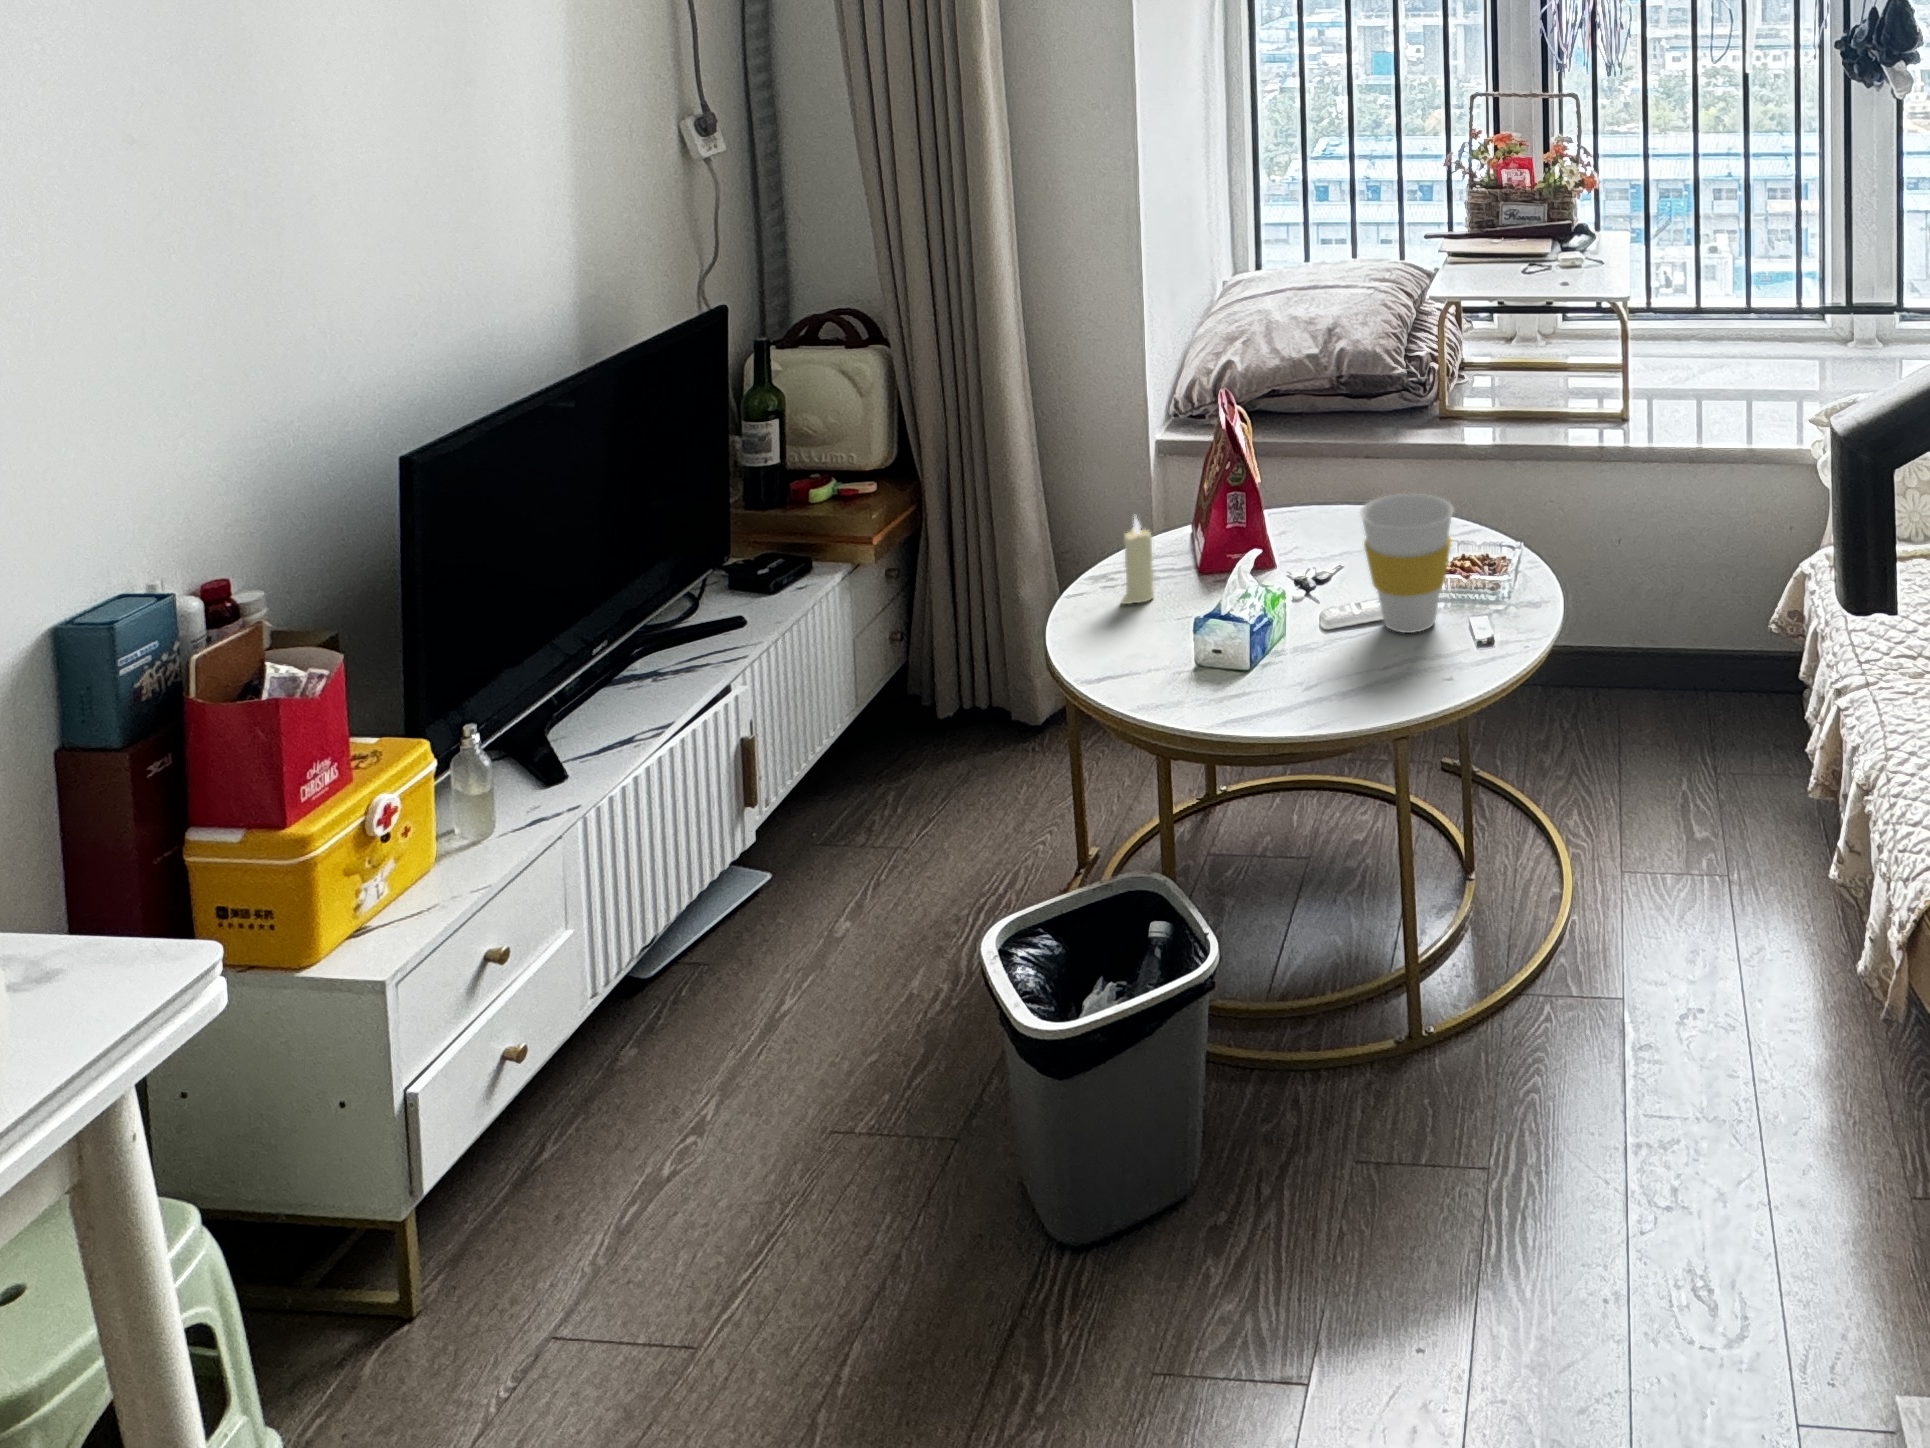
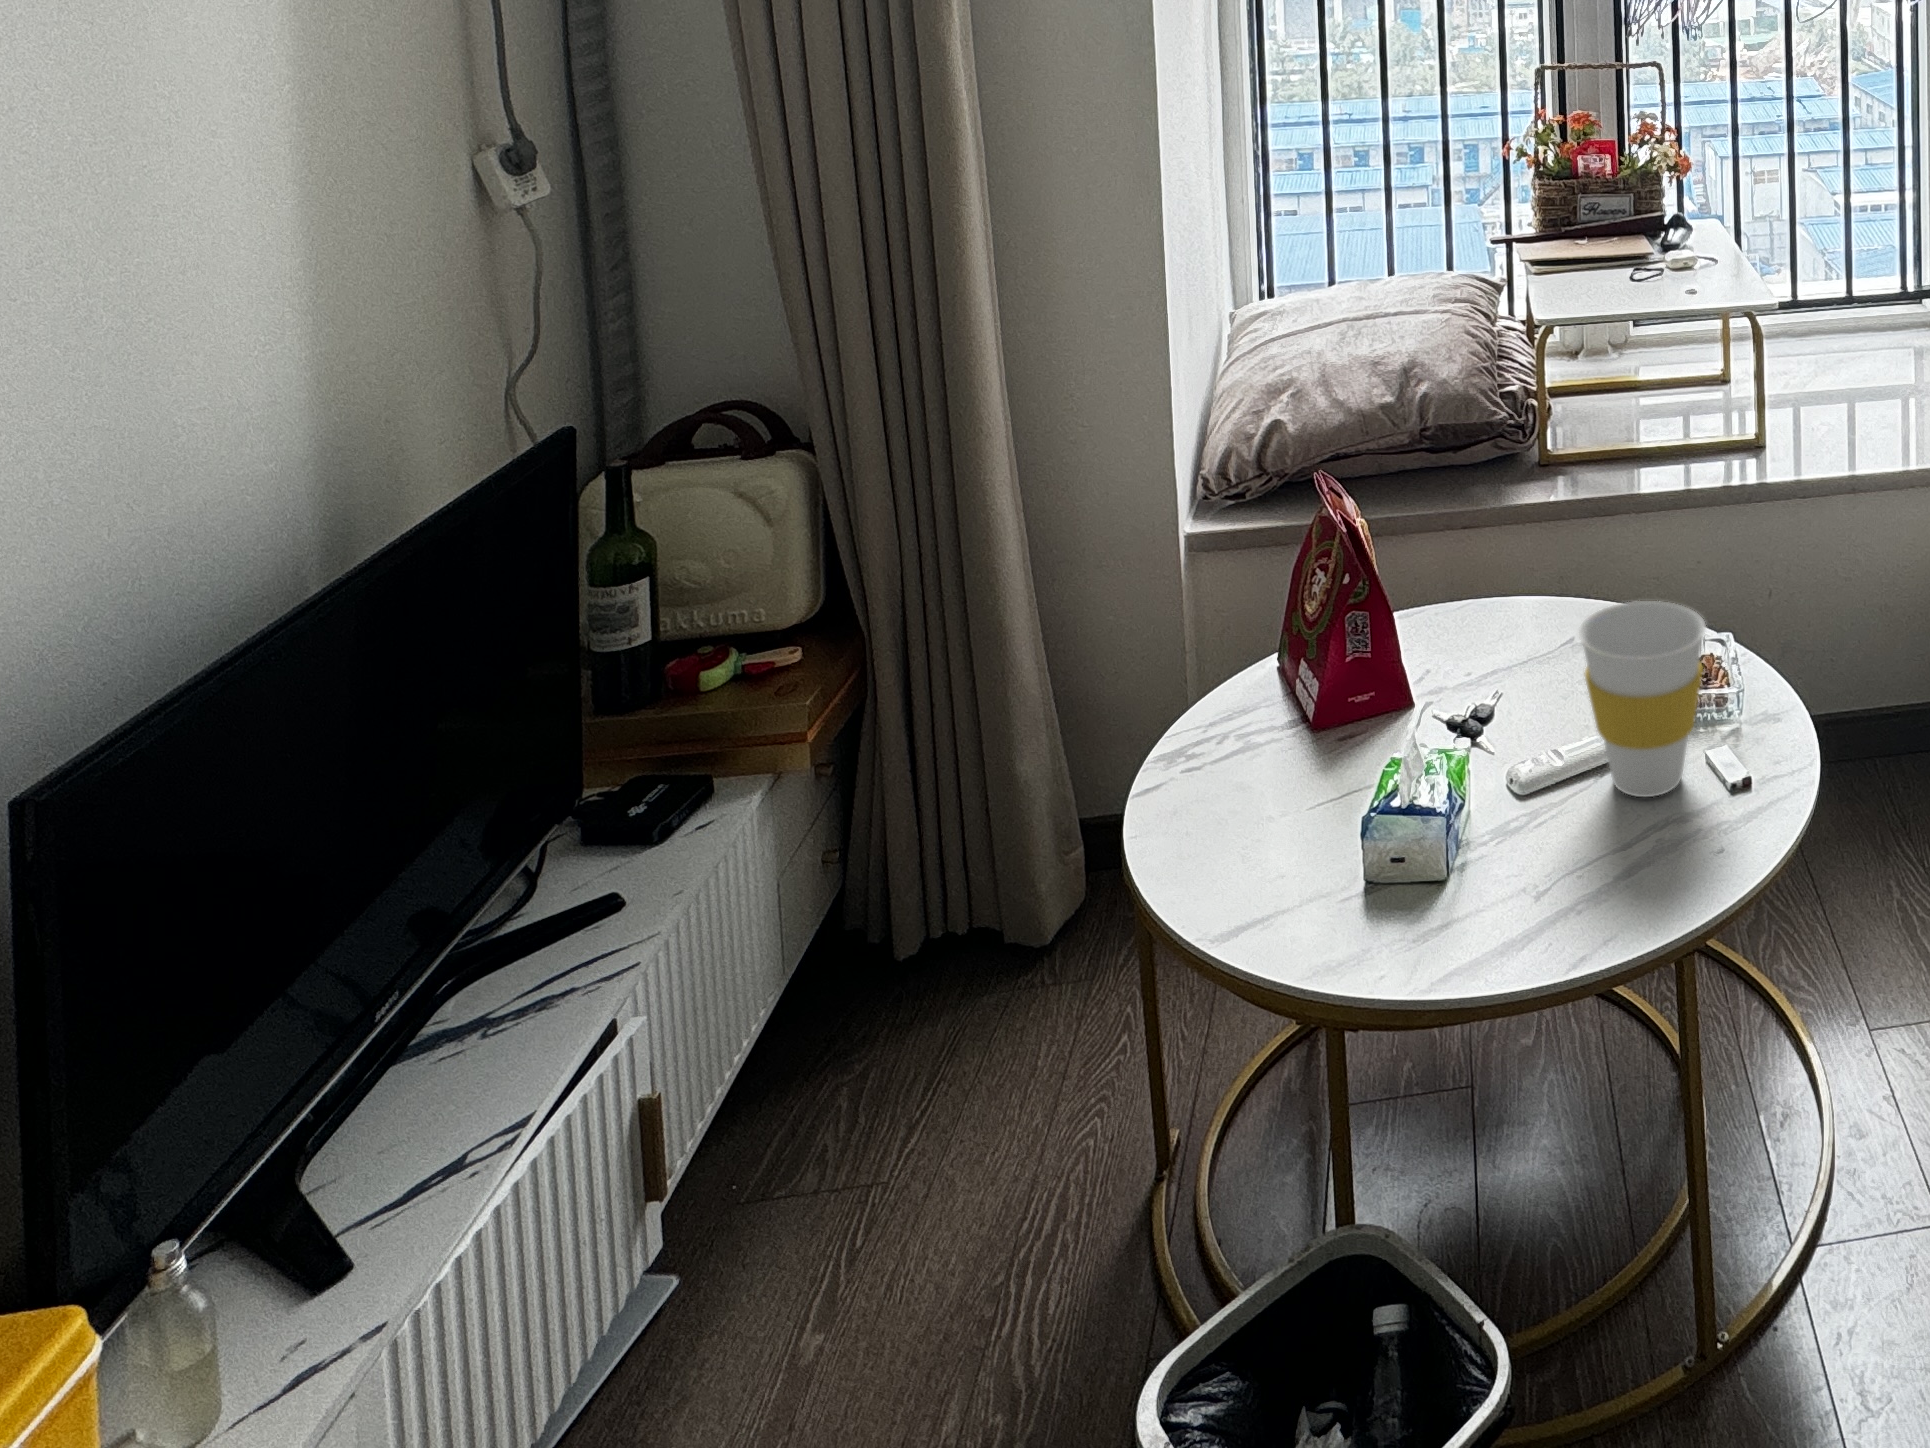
candle: present [1121,517,1154,604] -> none [1225,672,1271,801]

